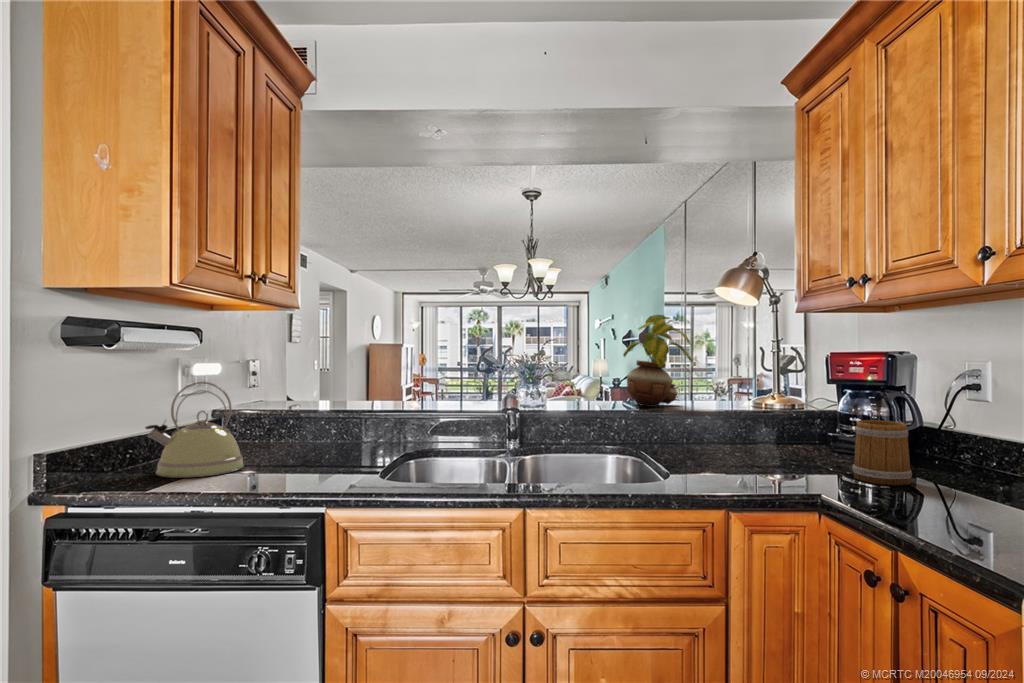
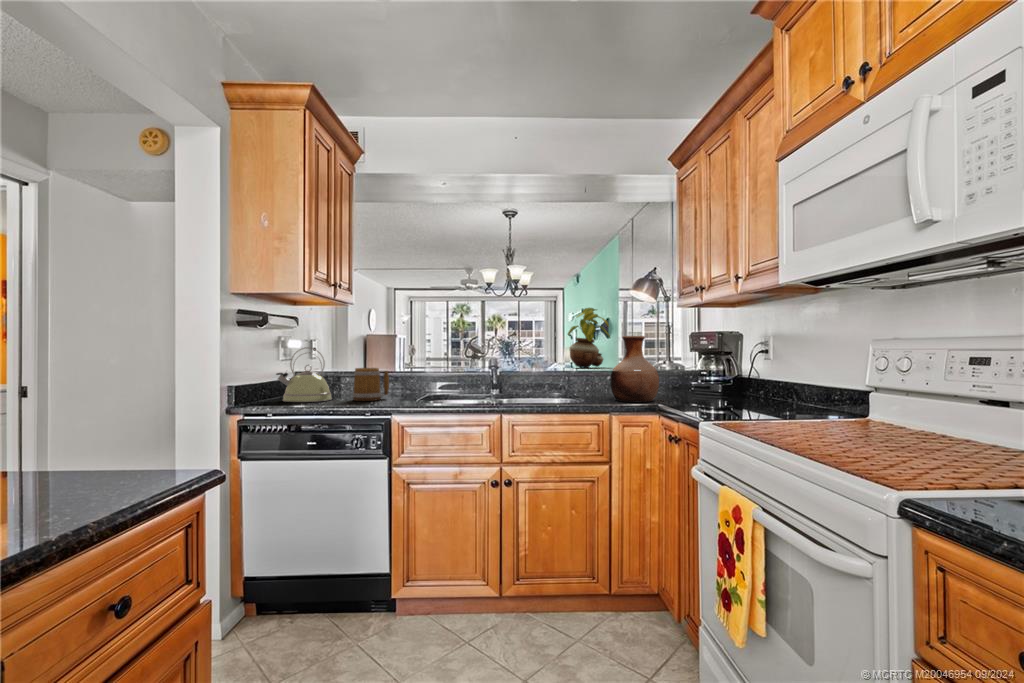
vase: none [713,365,803,485] -> present [610,336,659,402]
mug: present [852,420,912,485] -> present [353,368,389,401]

